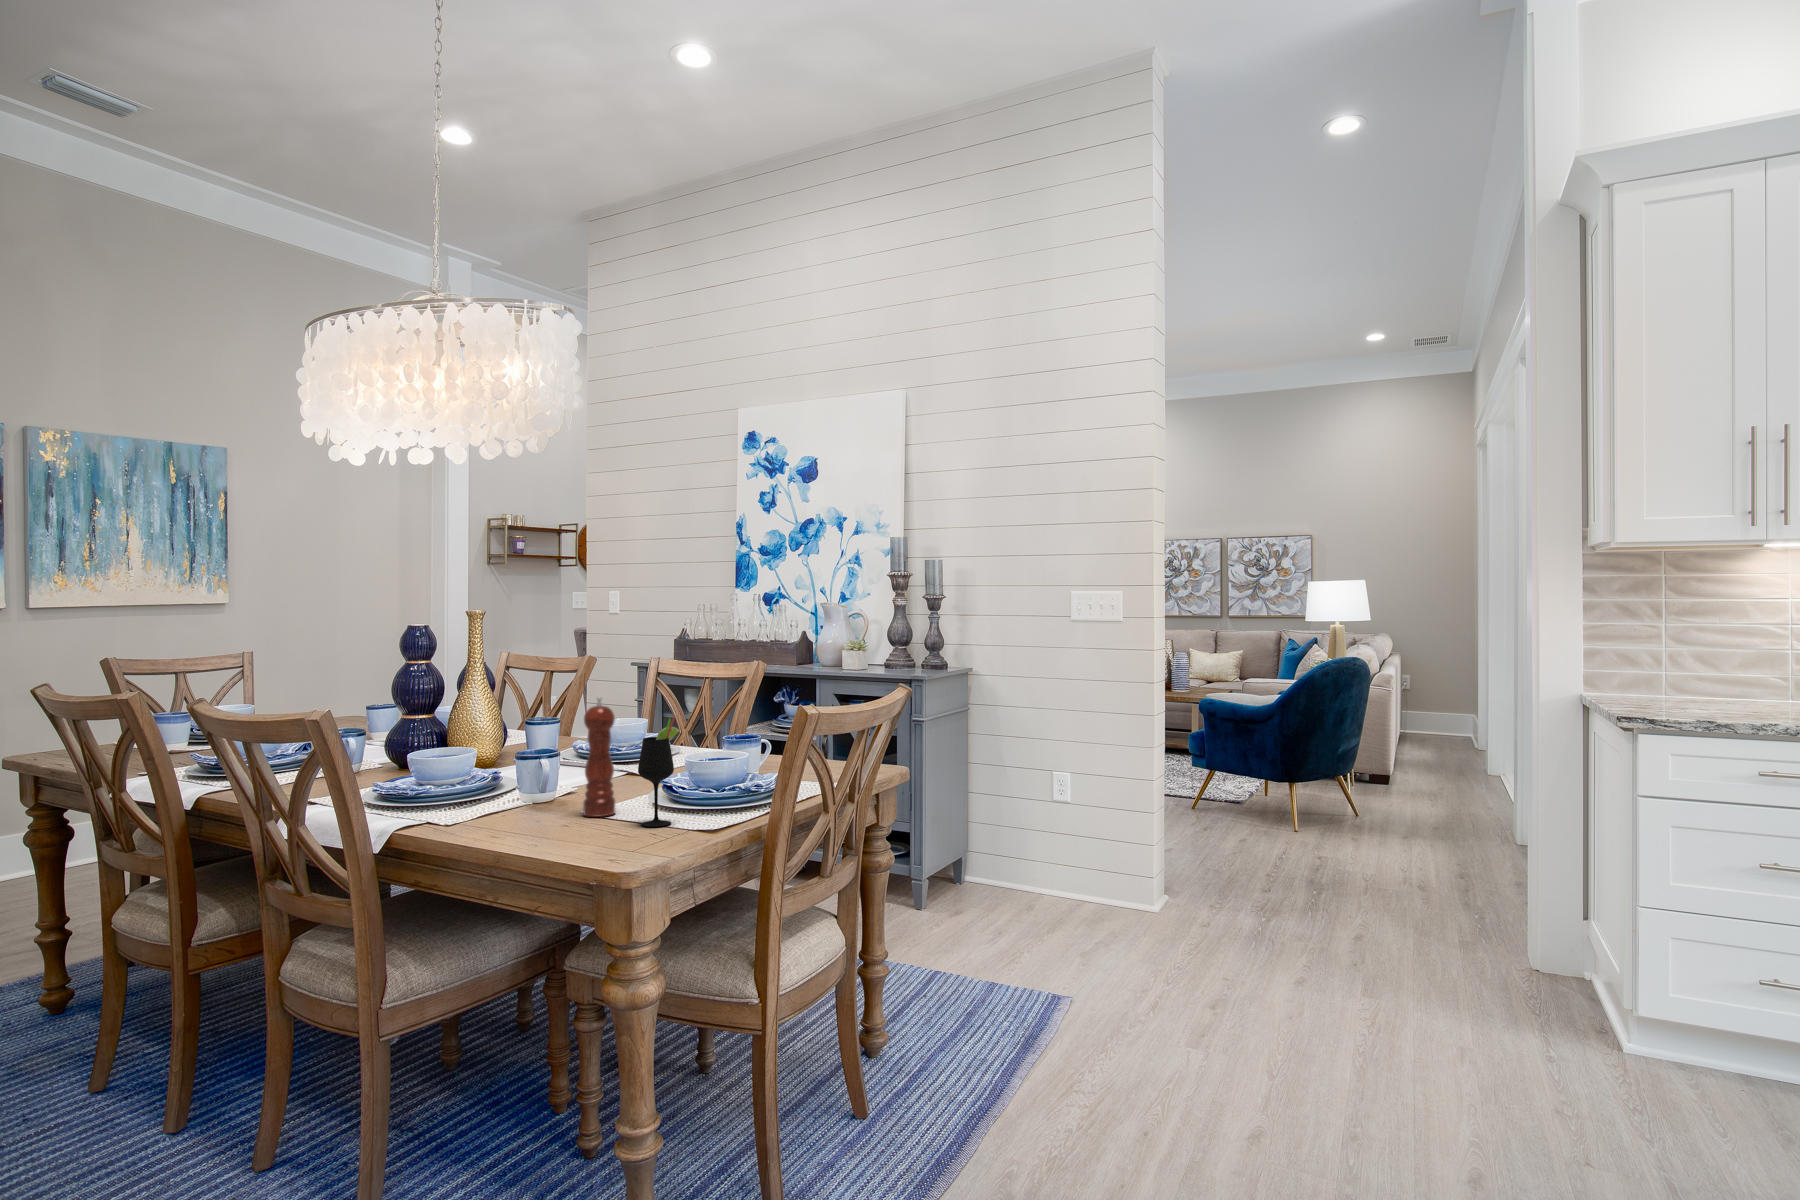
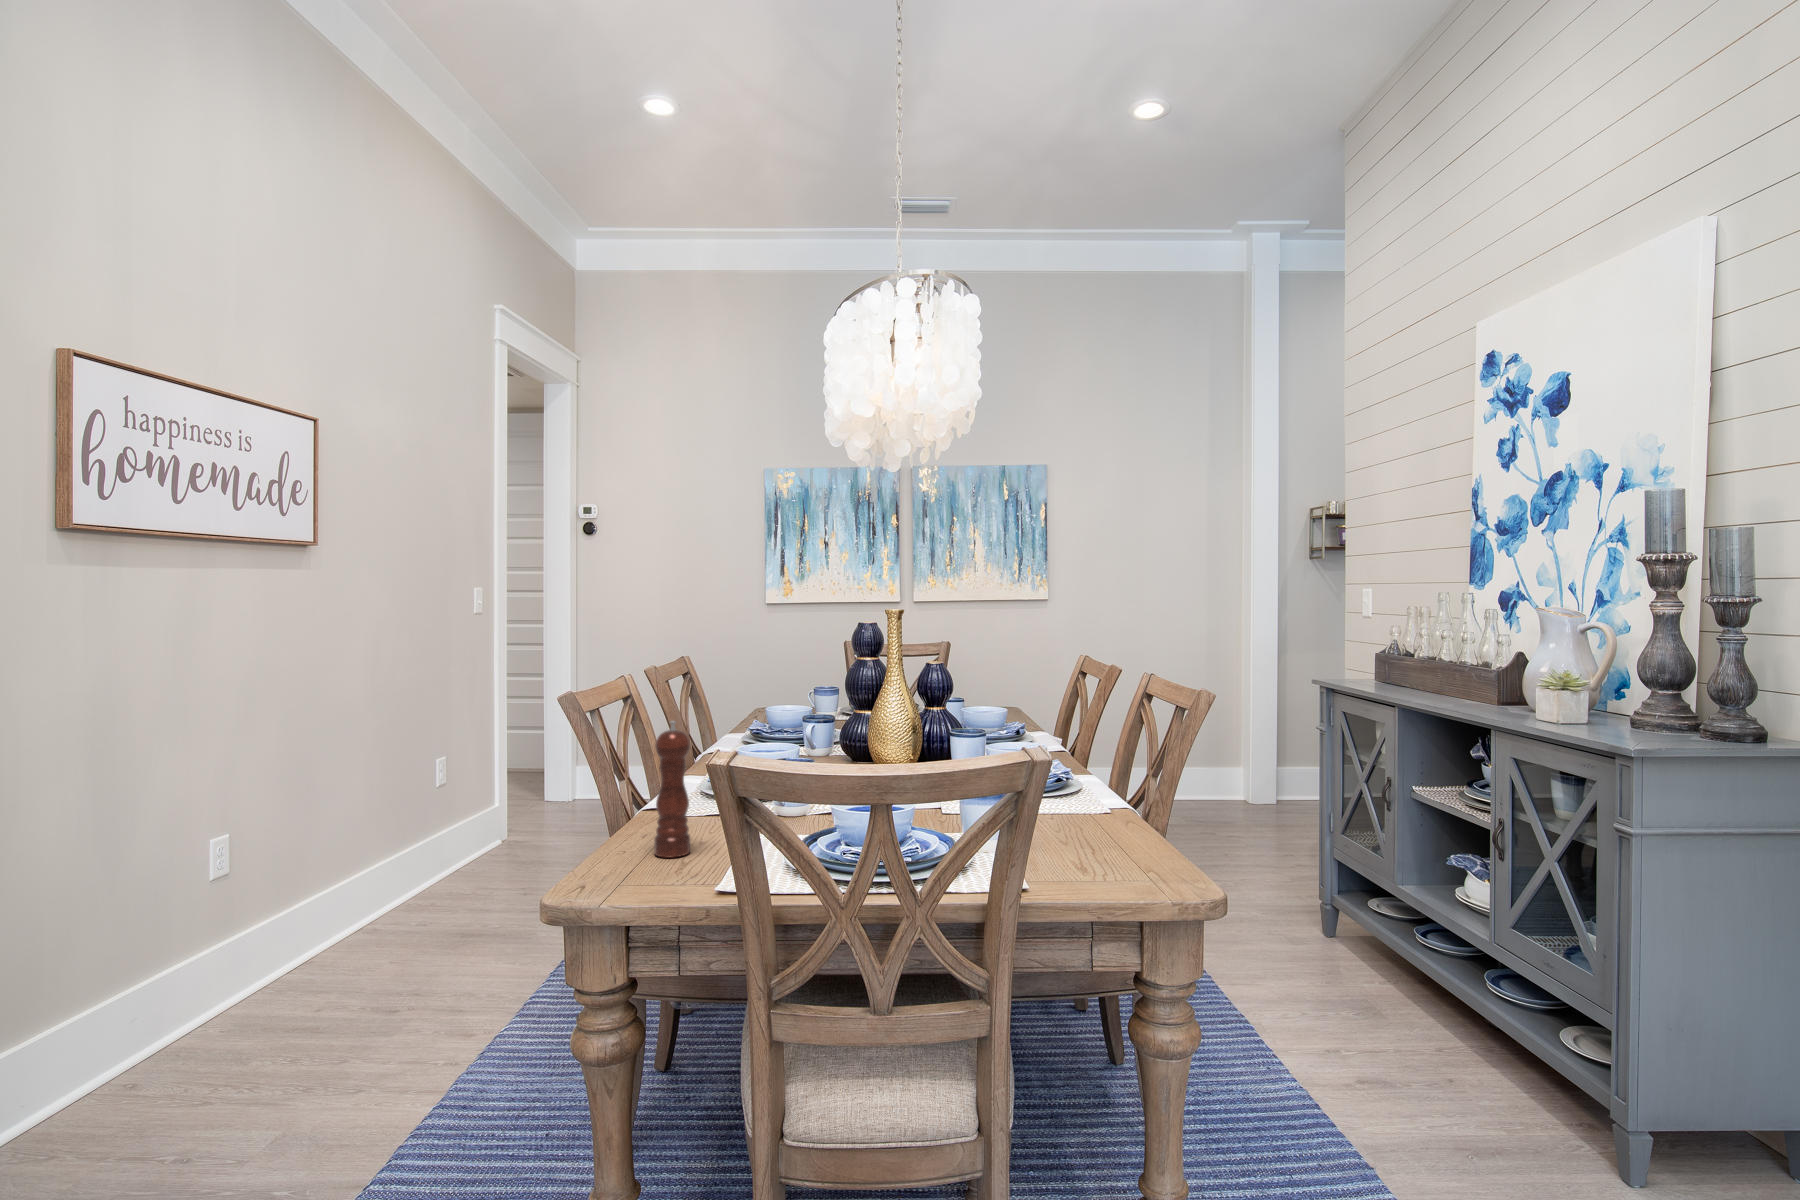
wine glass: present [638,717,680,827] -> none [606,759,650,889]

